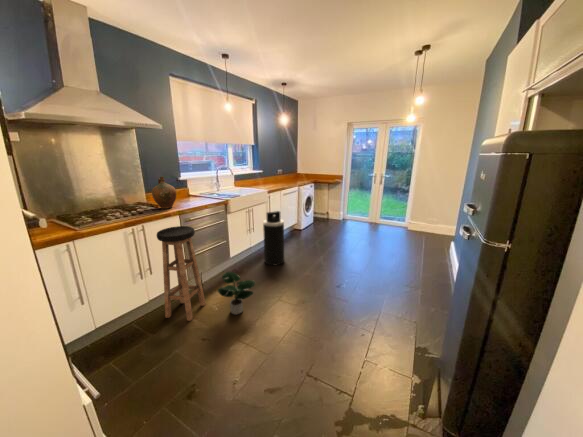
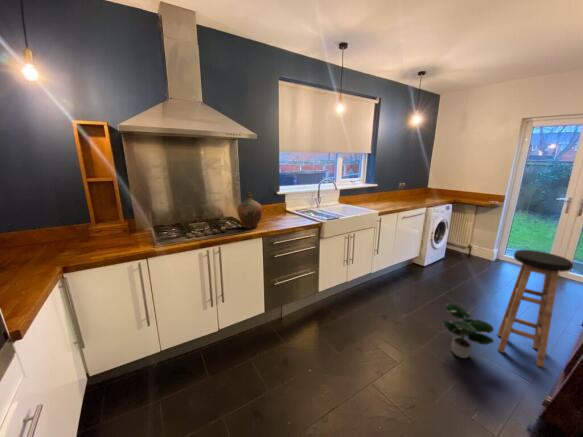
trash can: present [263,211,284,265] -> none [363,243,397,316]
bar stool: present [157,226,206,321] -> present [497,250,573,367]
potted plant: present [218,272,255,314] -> present [441,303,494,358]

